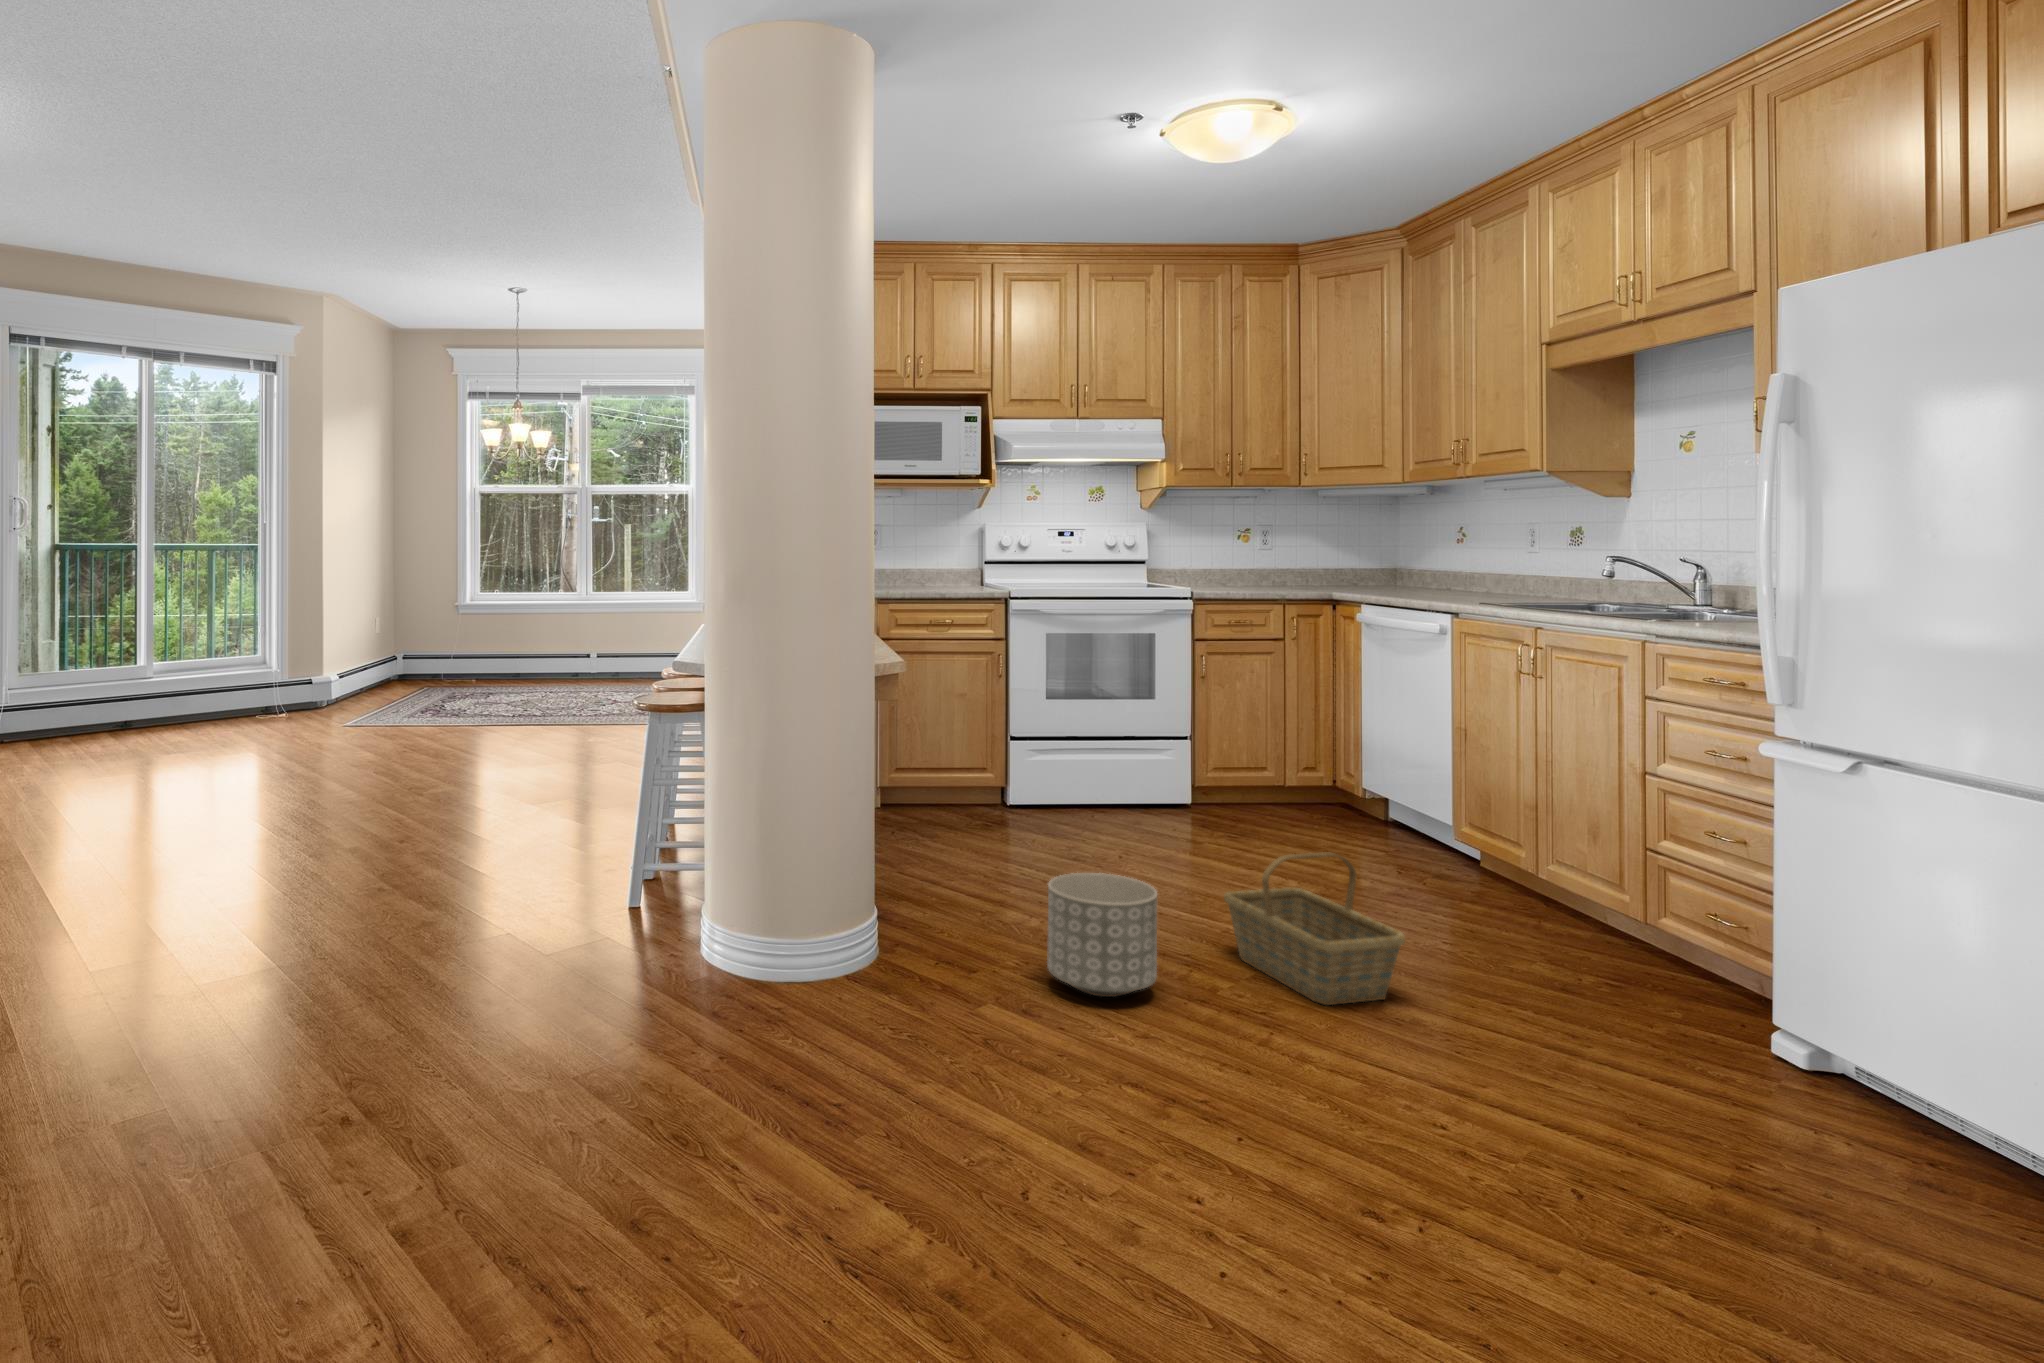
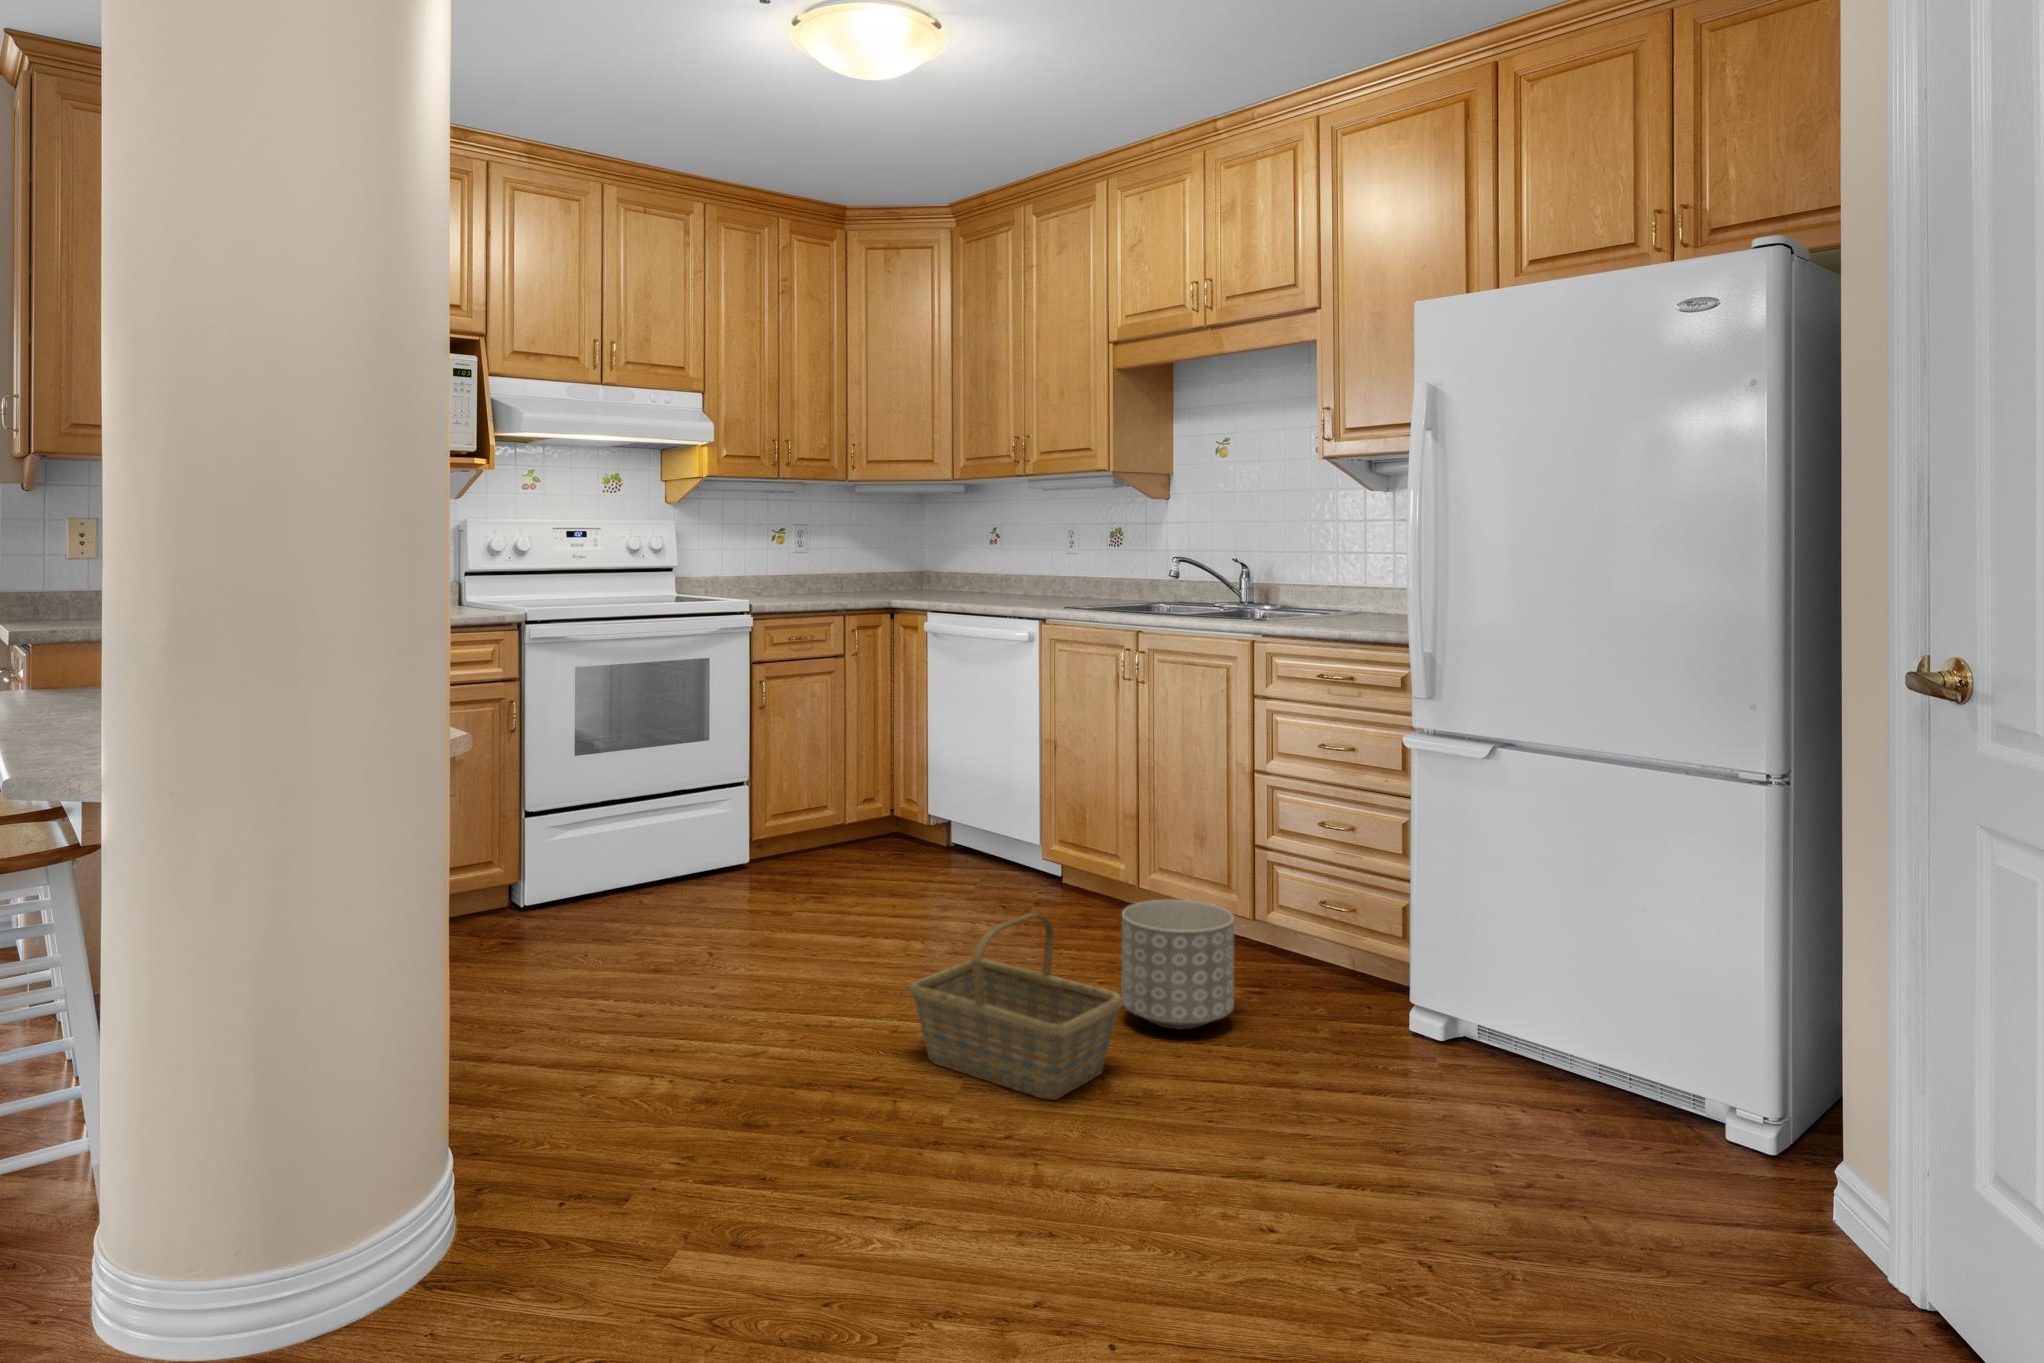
planter: present [1047,873,1157,997] -> present [1122,900,1234,1029]

